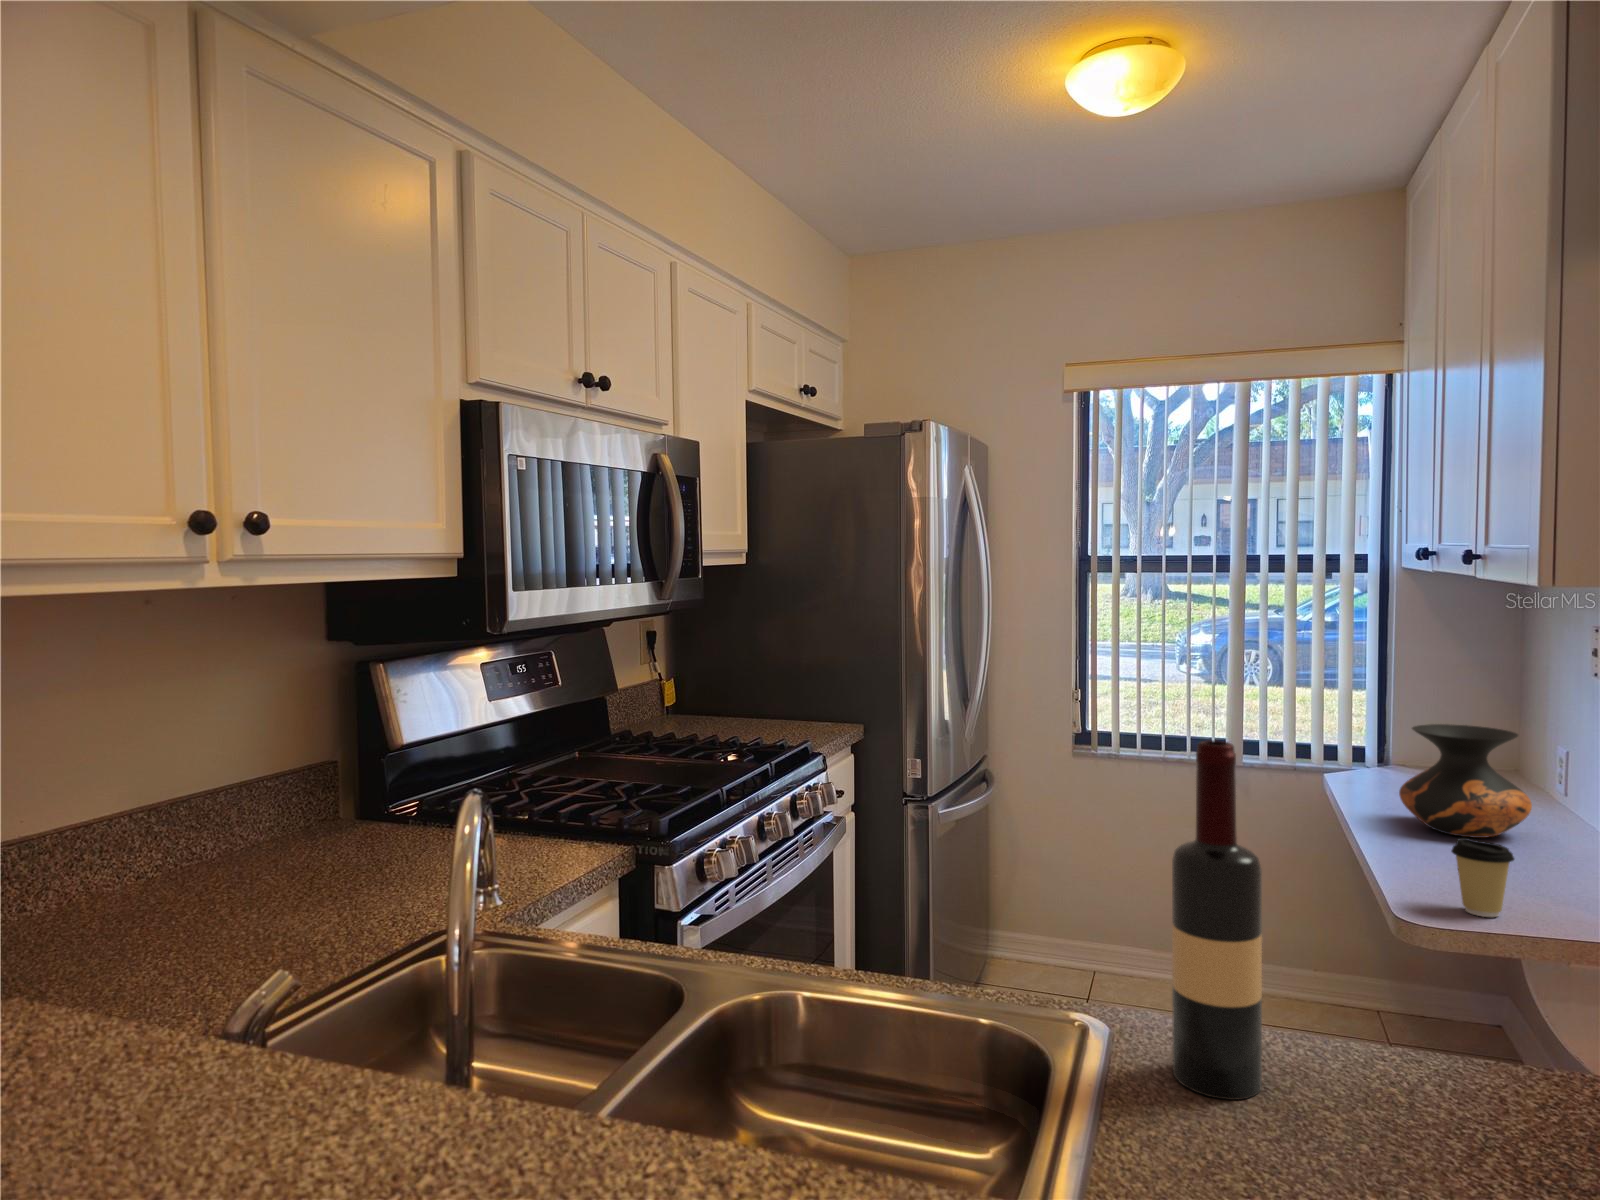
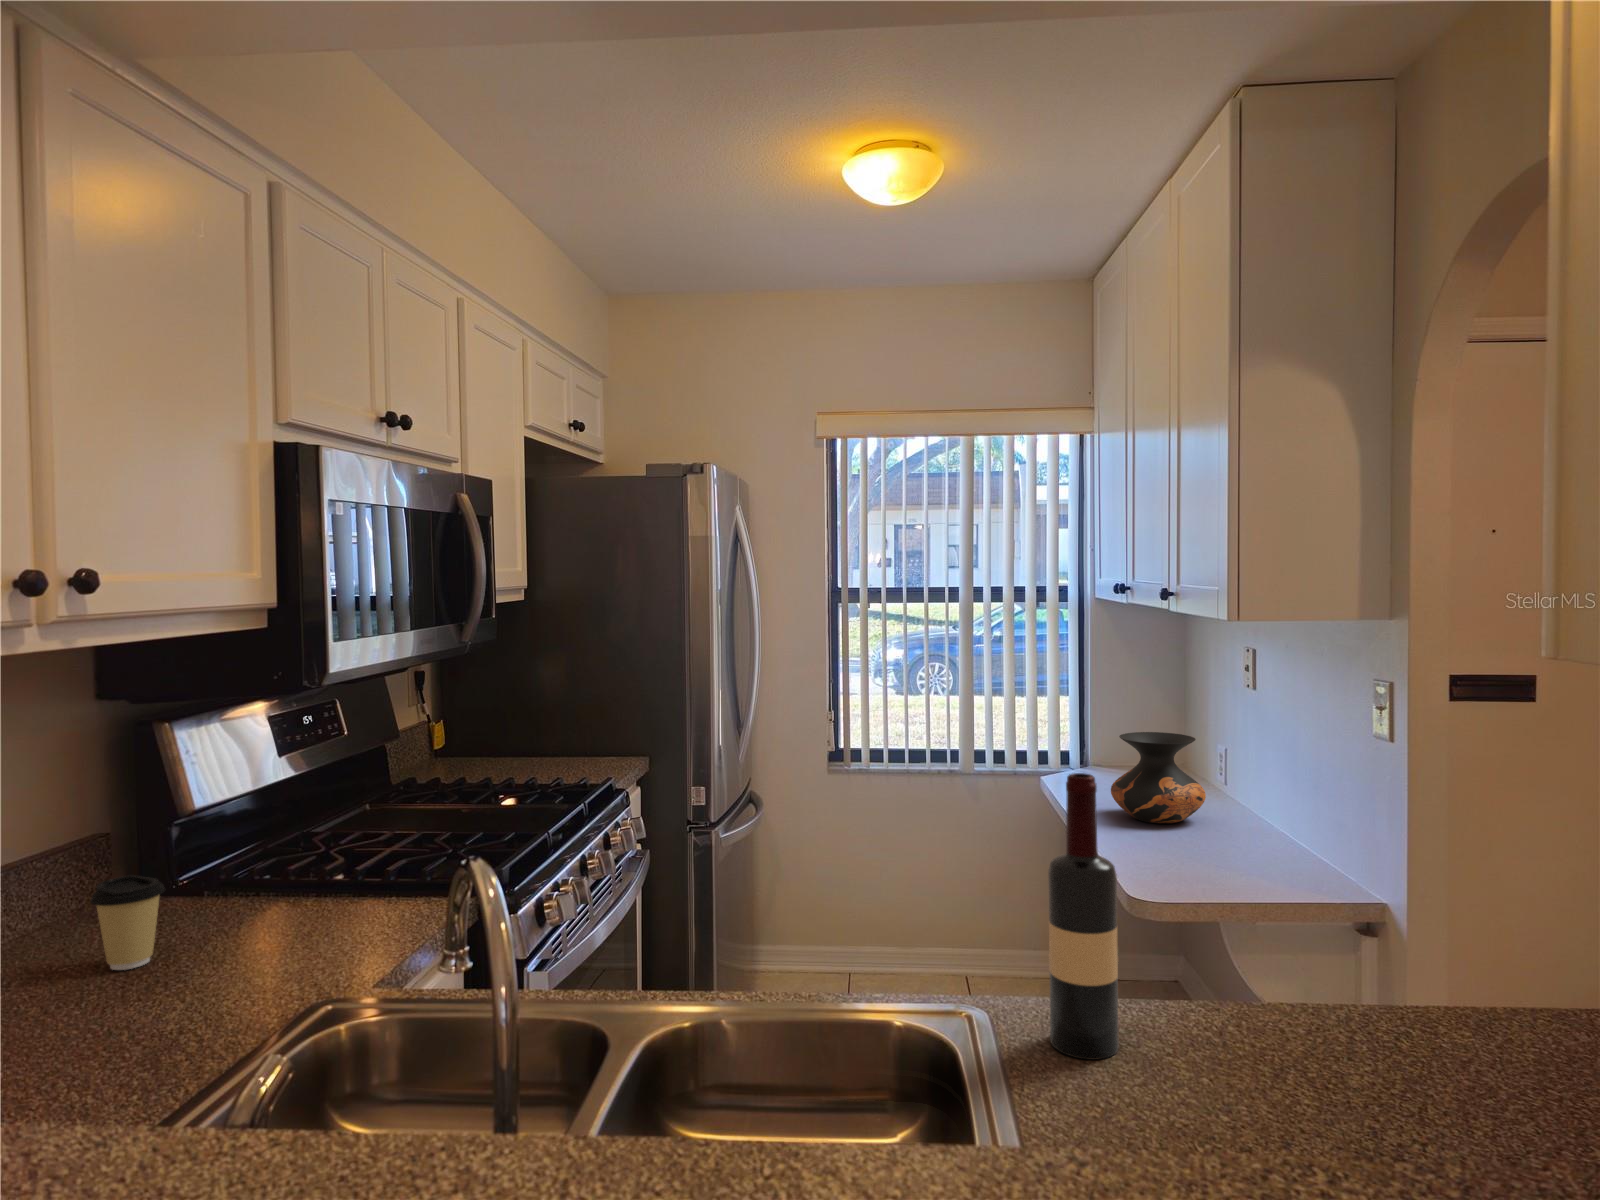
coffee cup: present [1451,838,1514,917] -> present [90,875,165,970]

